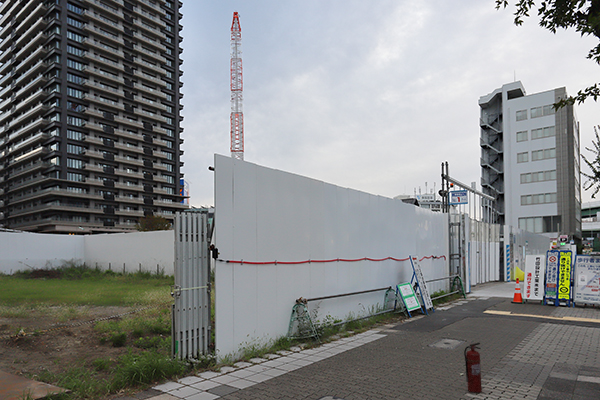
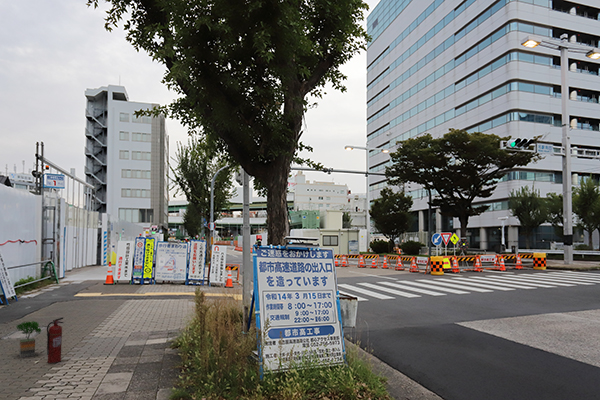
potted tree: none [434,340,459,378] -> present [16,321,41,357]

